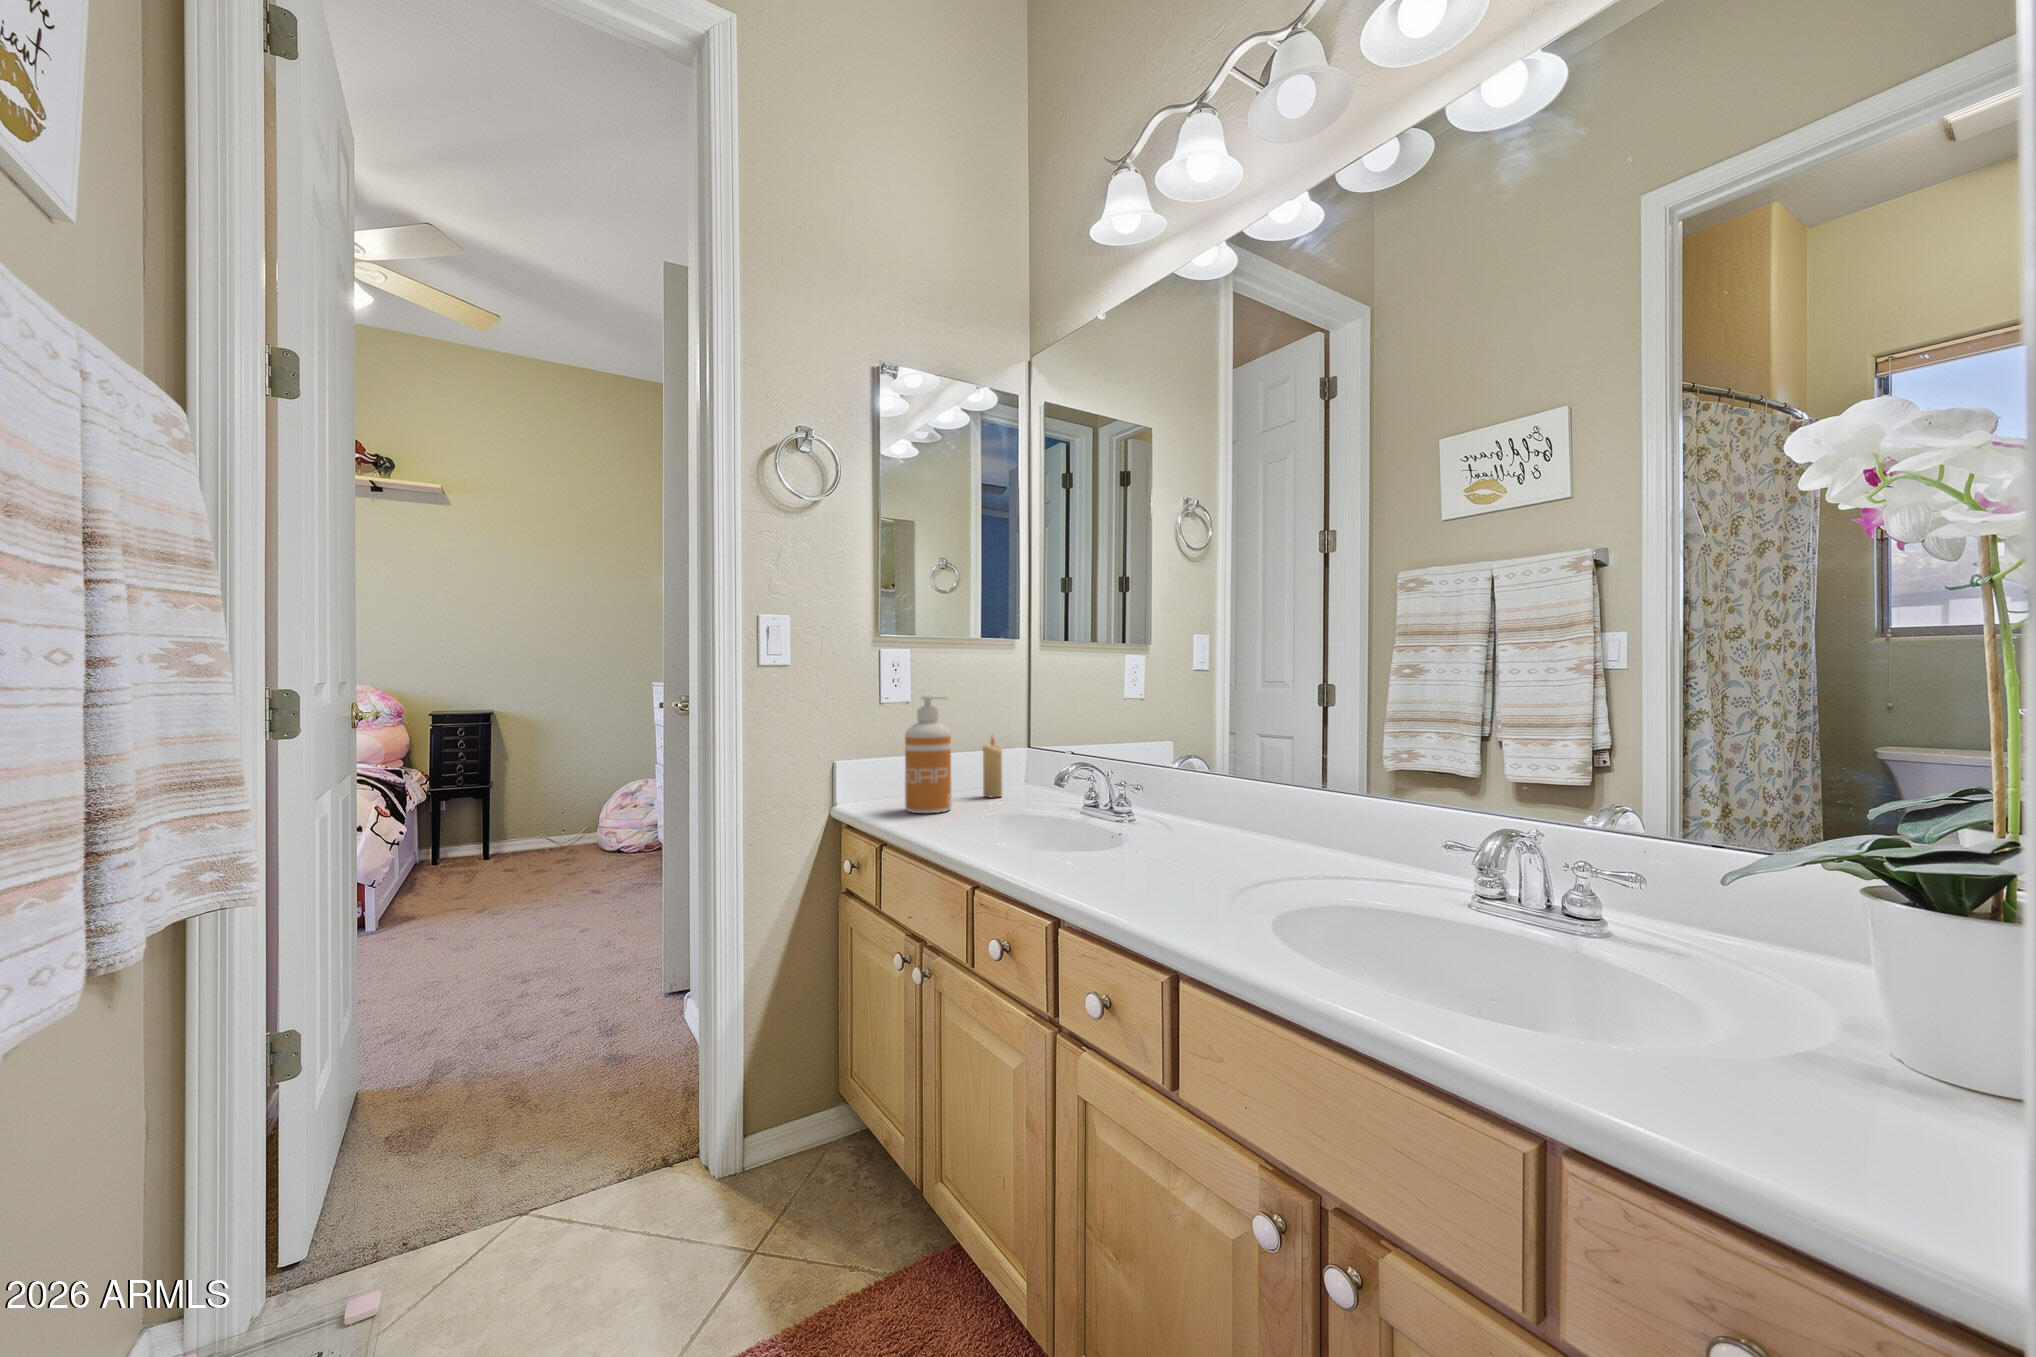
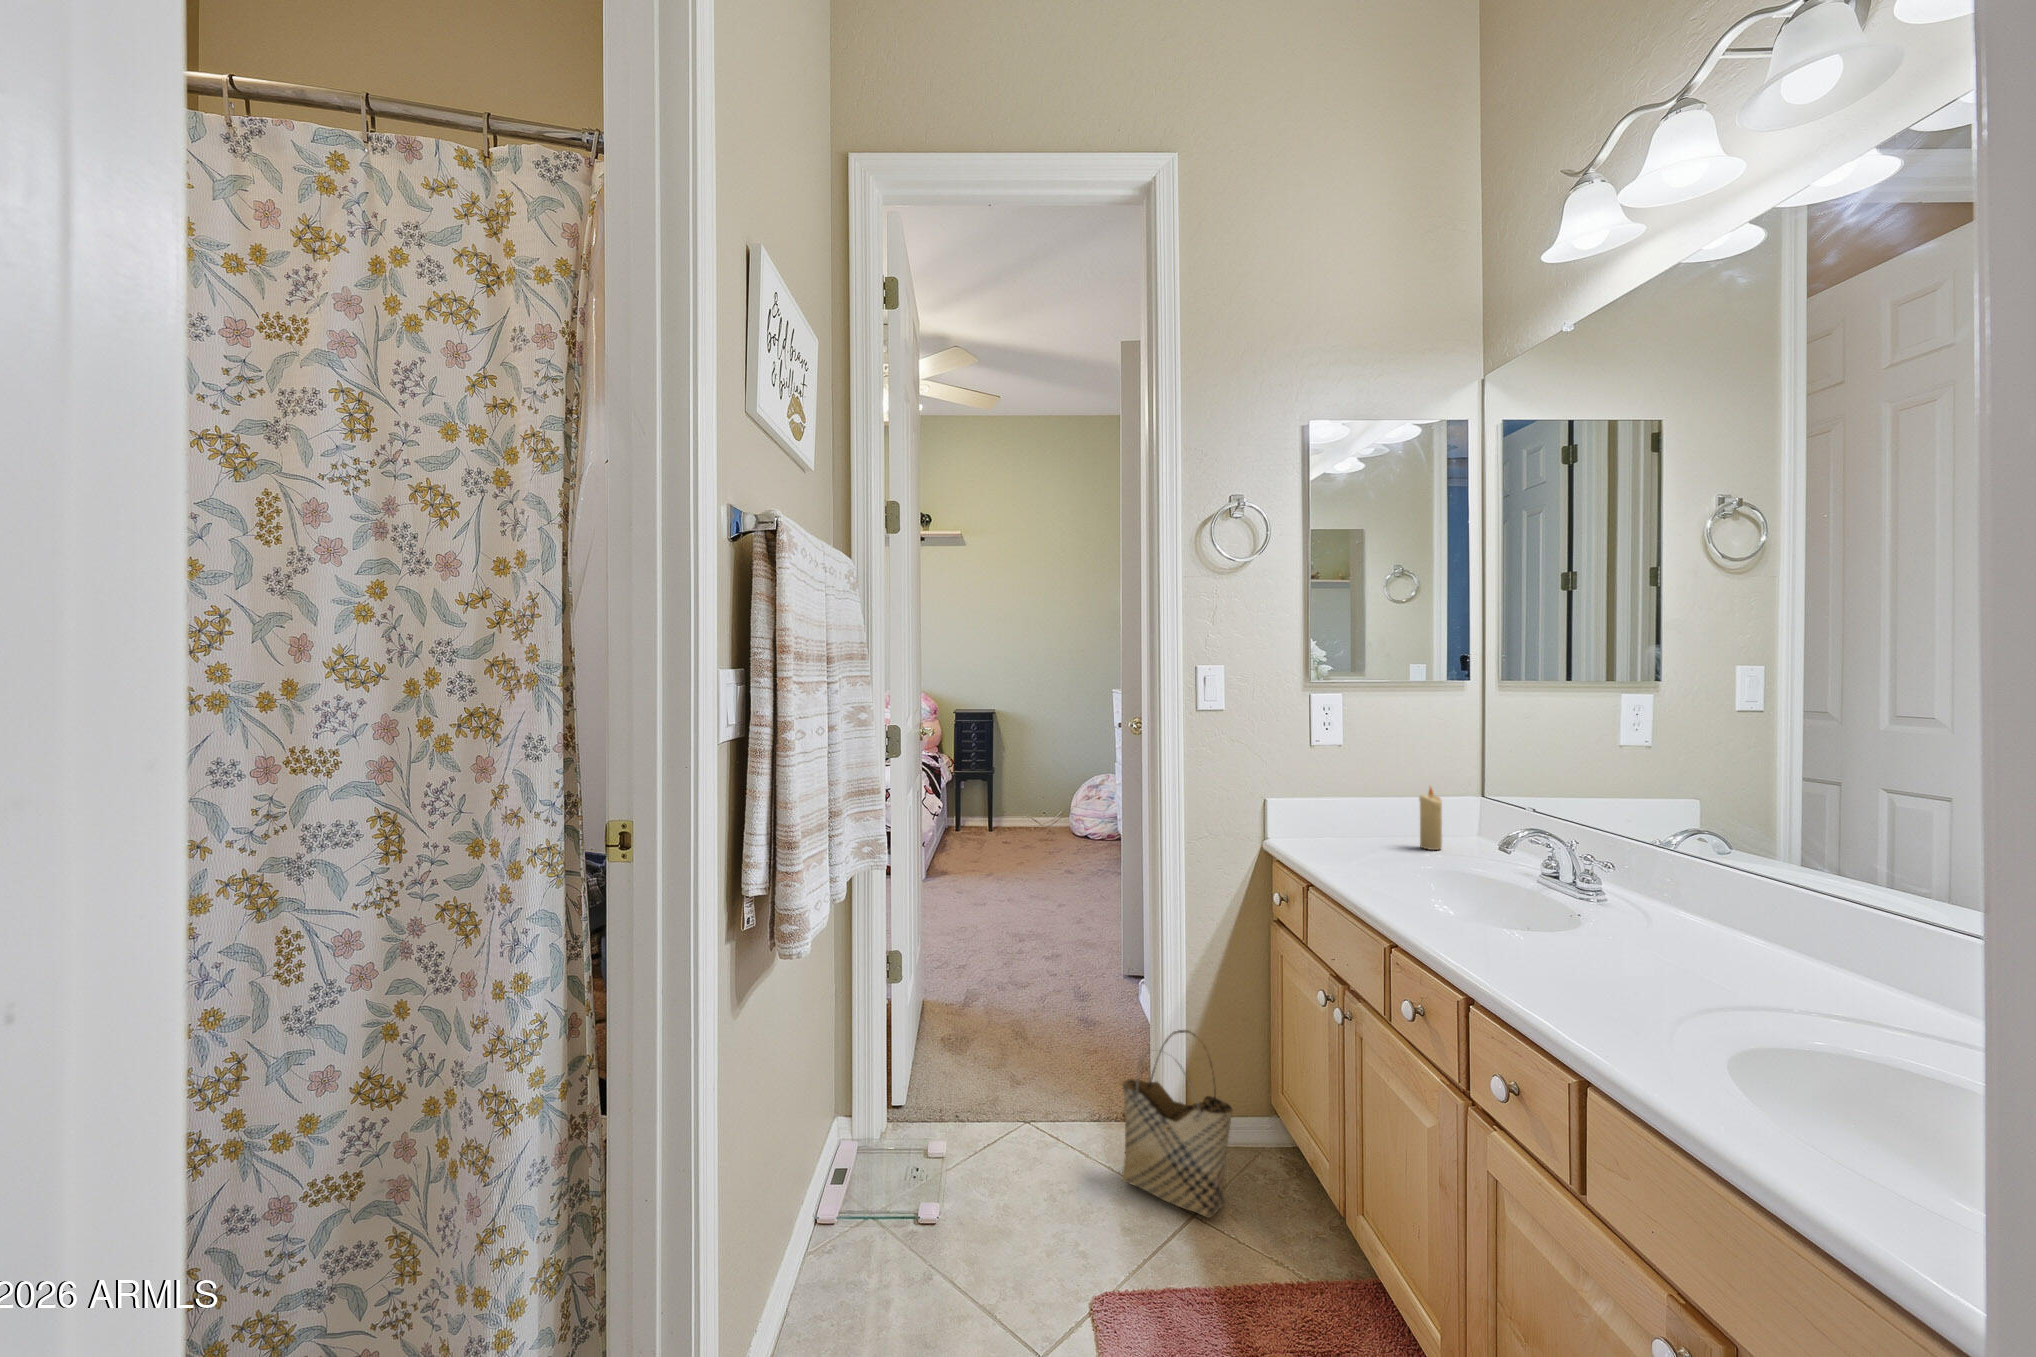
soap dispenser: present [905,696,951,813] -> none [1333,747,1381,862]
woven basket: none [661,1036,801,1252] -> present [1122,1030,1233,1218]

